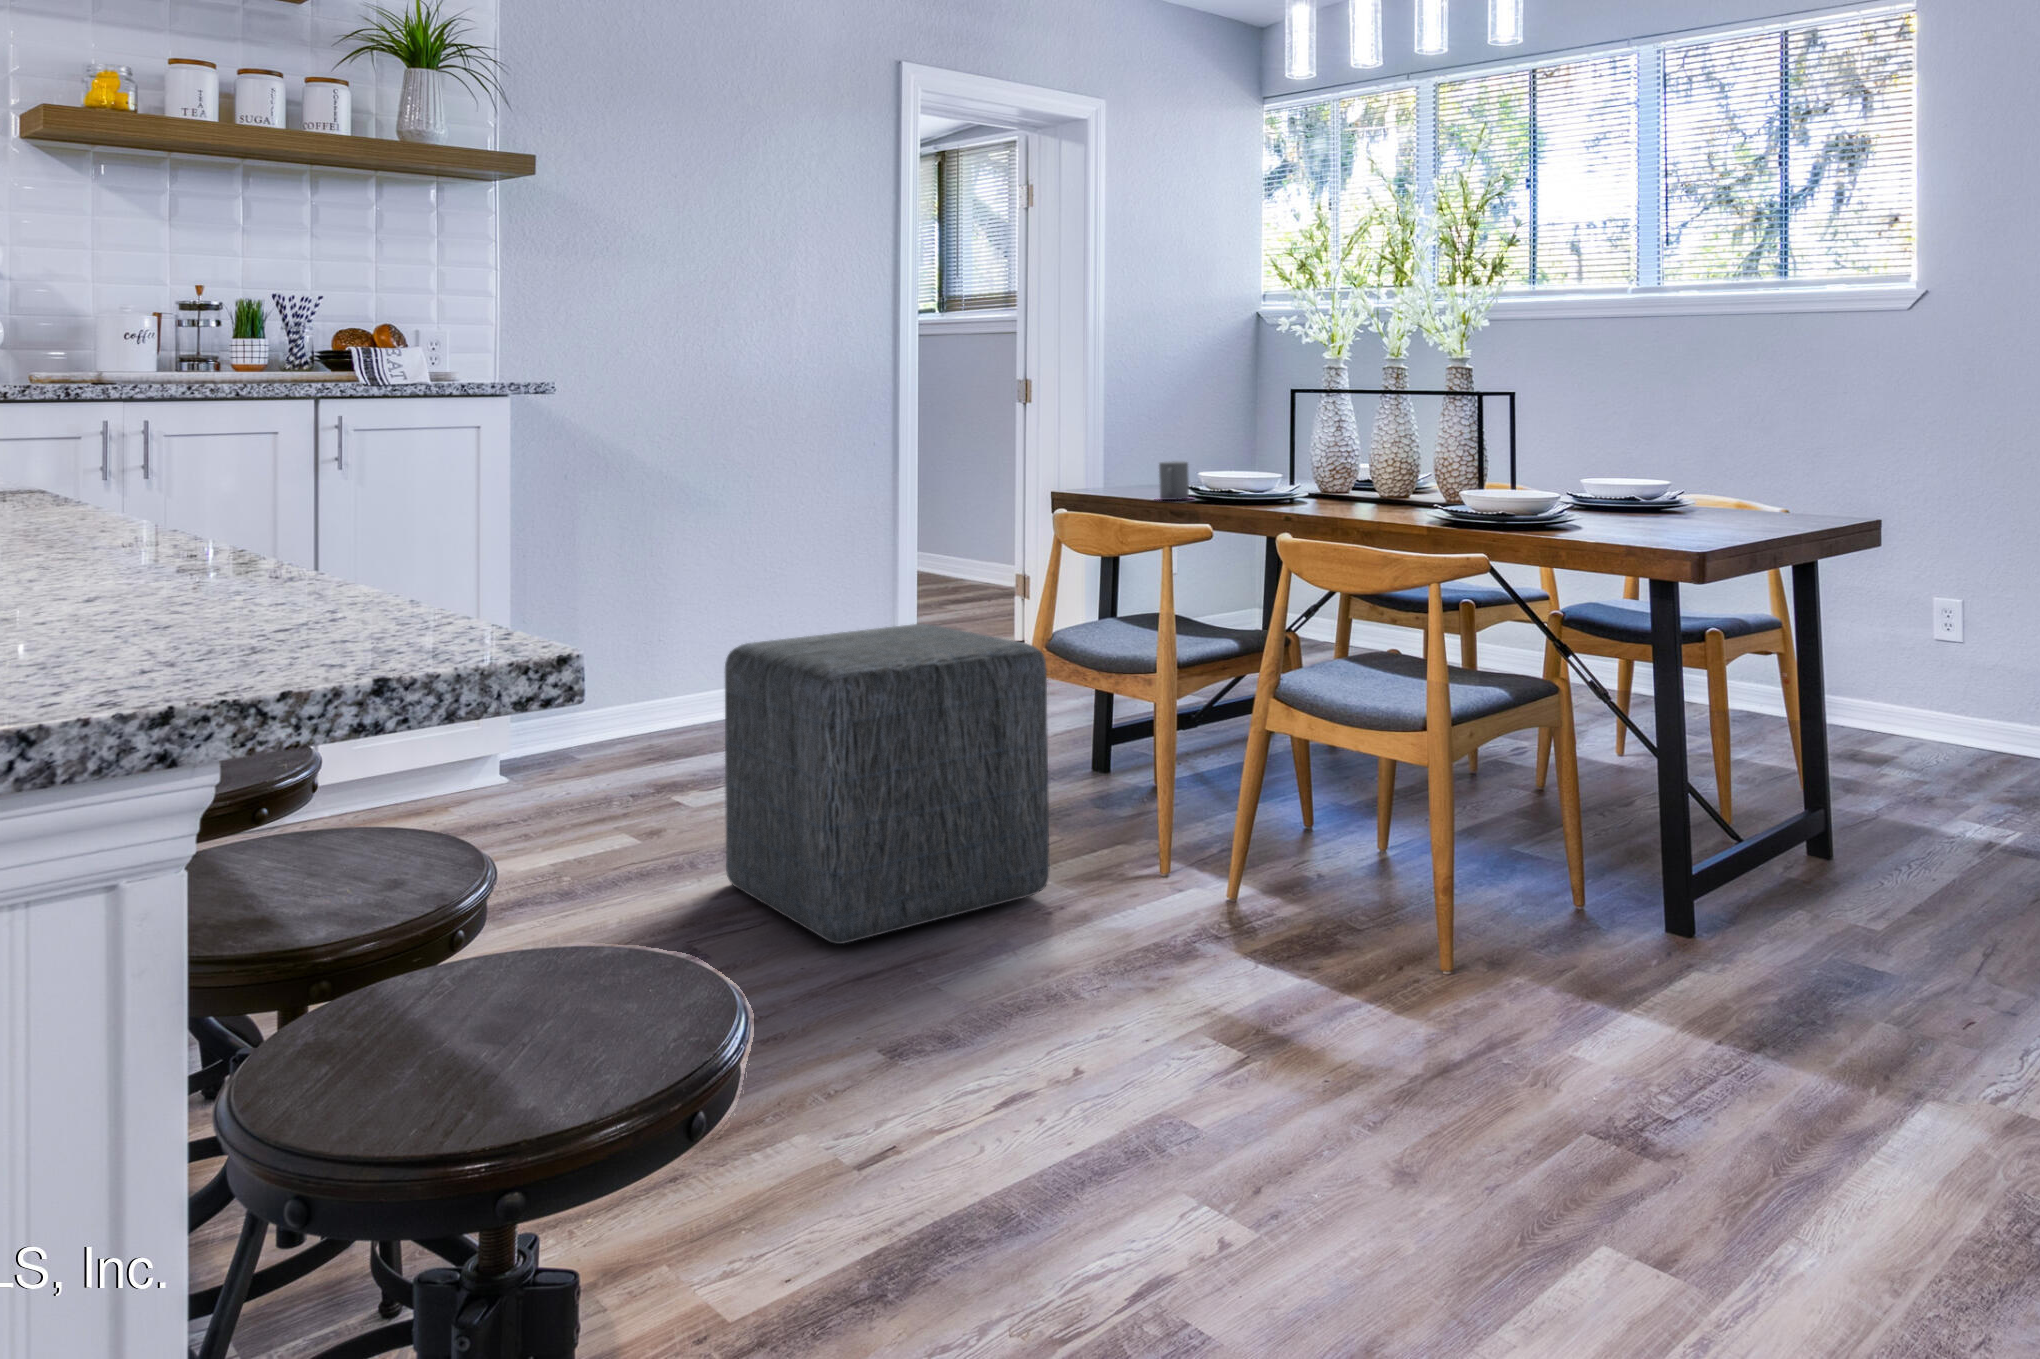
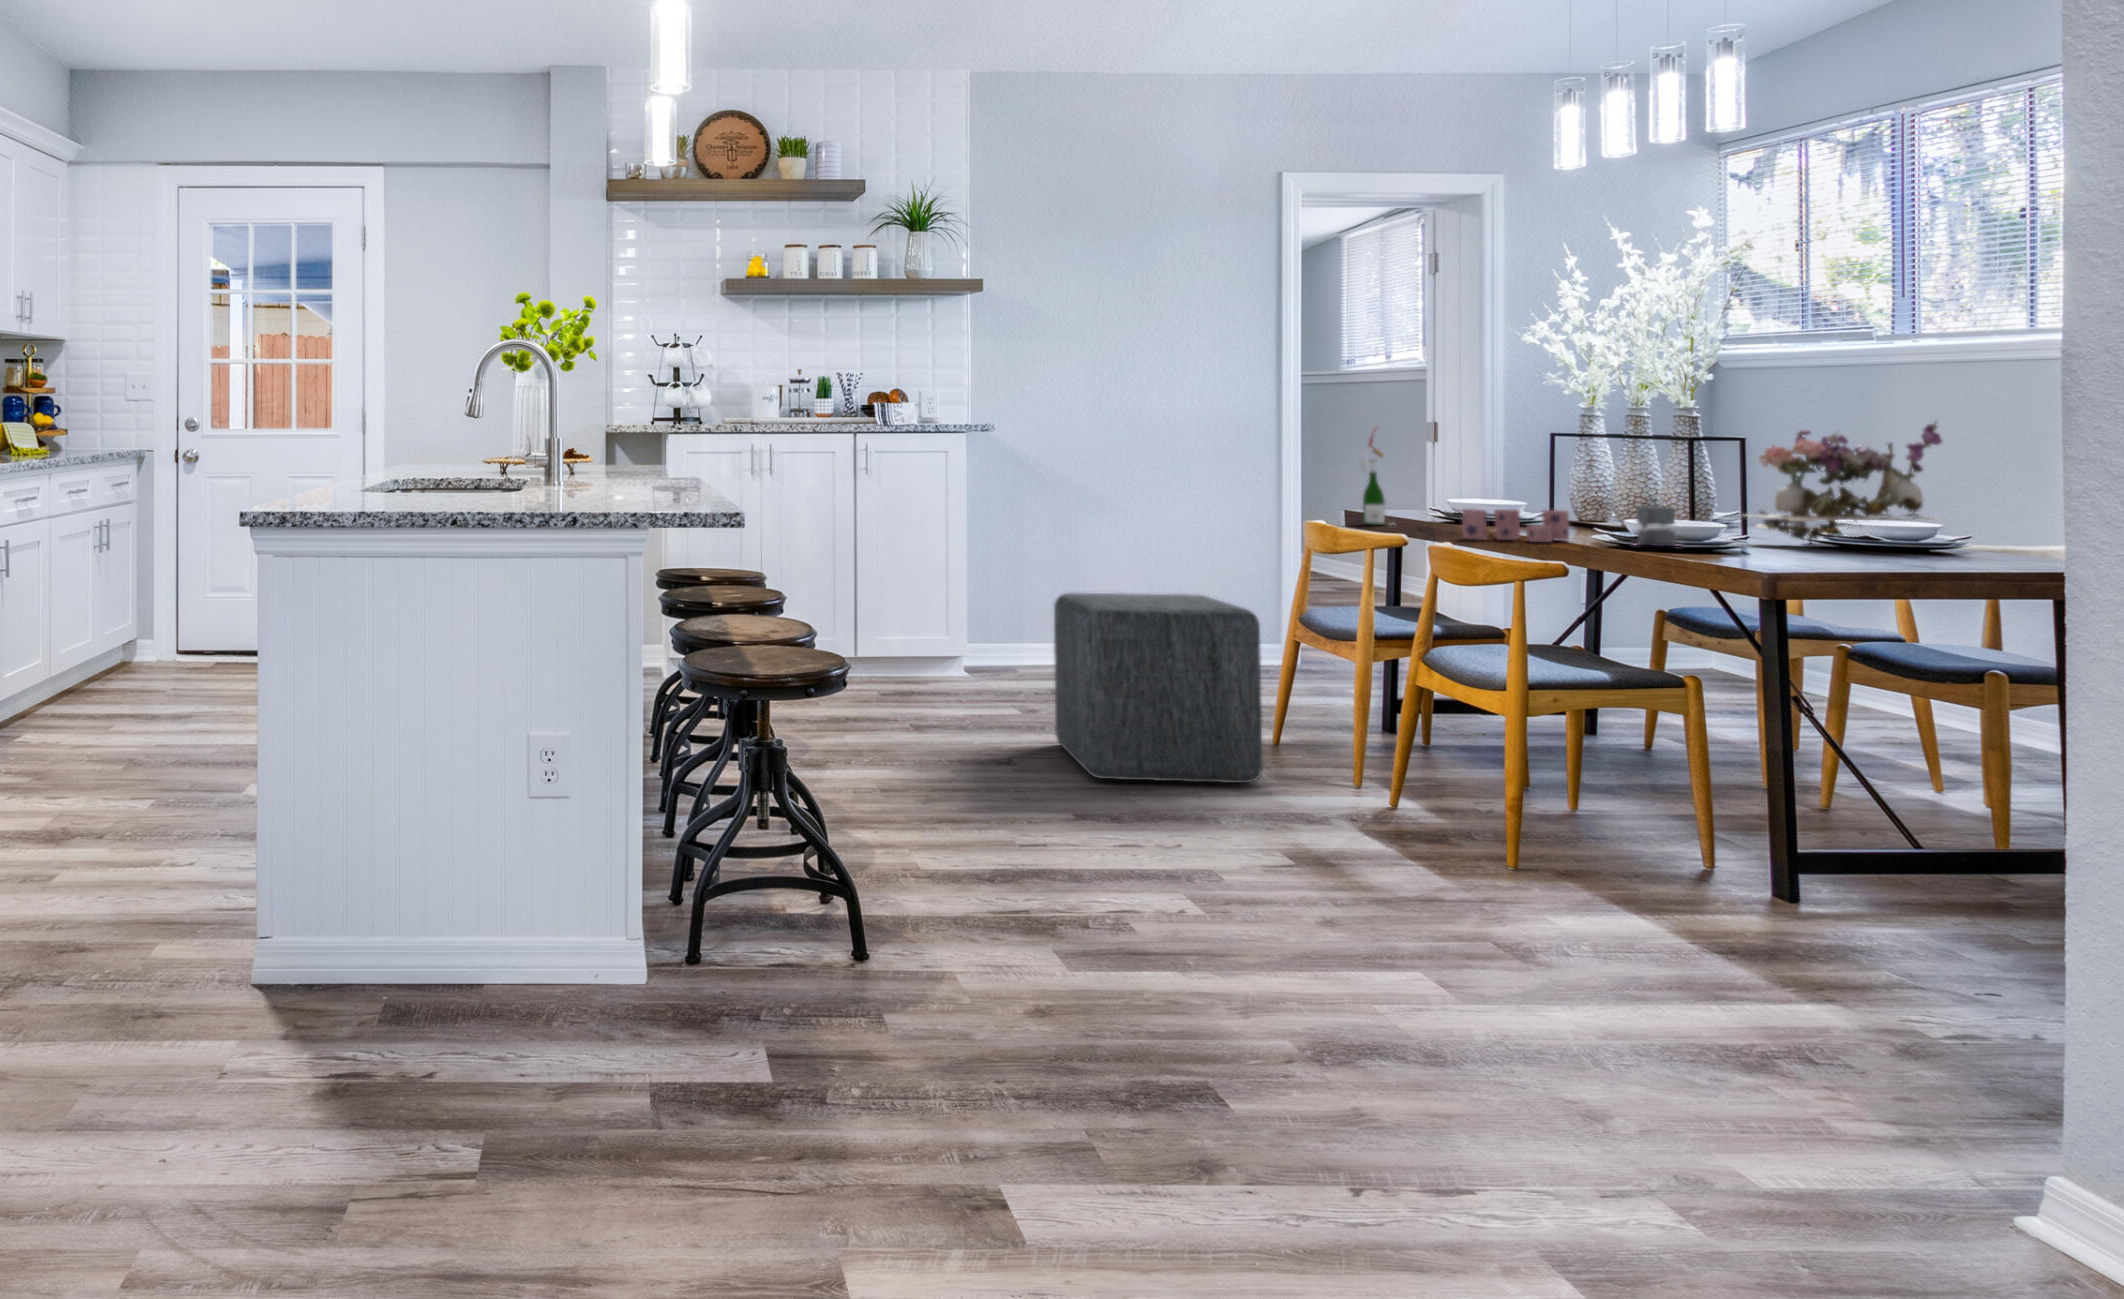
flower arrangement: none [1512,371,1698,509] -> present [1740,421,1942,544]
wine bottle: none [1104,381,1144,509] -> present [1360,434,1385,525]
mug: present [1159,461,1189,500] -> present [1637,506,1677,546]
candle: none [1301,482,1402,526] -> present [1462,509,1569,542]

